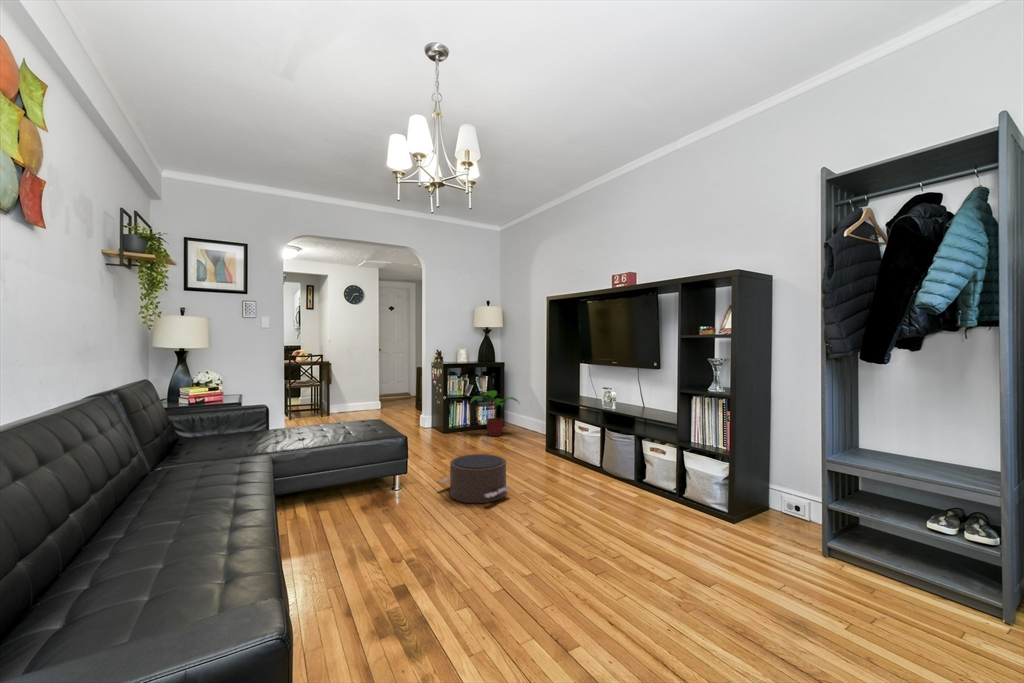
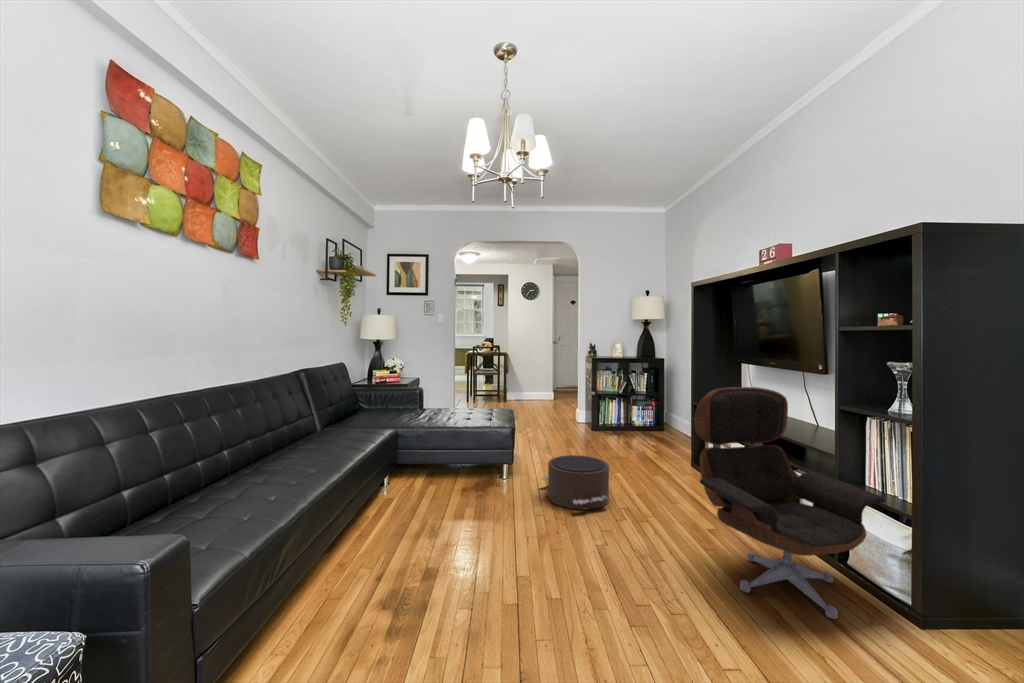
lounge chair: none [595,380,710,534] -> present [694,387,885,619]
potted plant: present [471,390,518,436] -> none [615,390,675,441]

